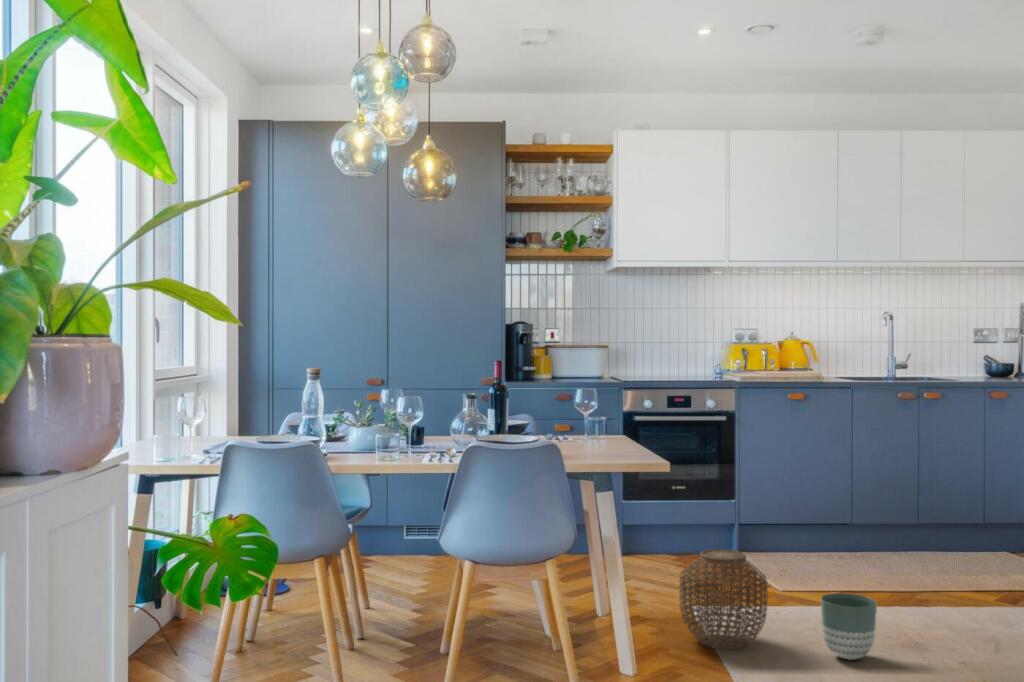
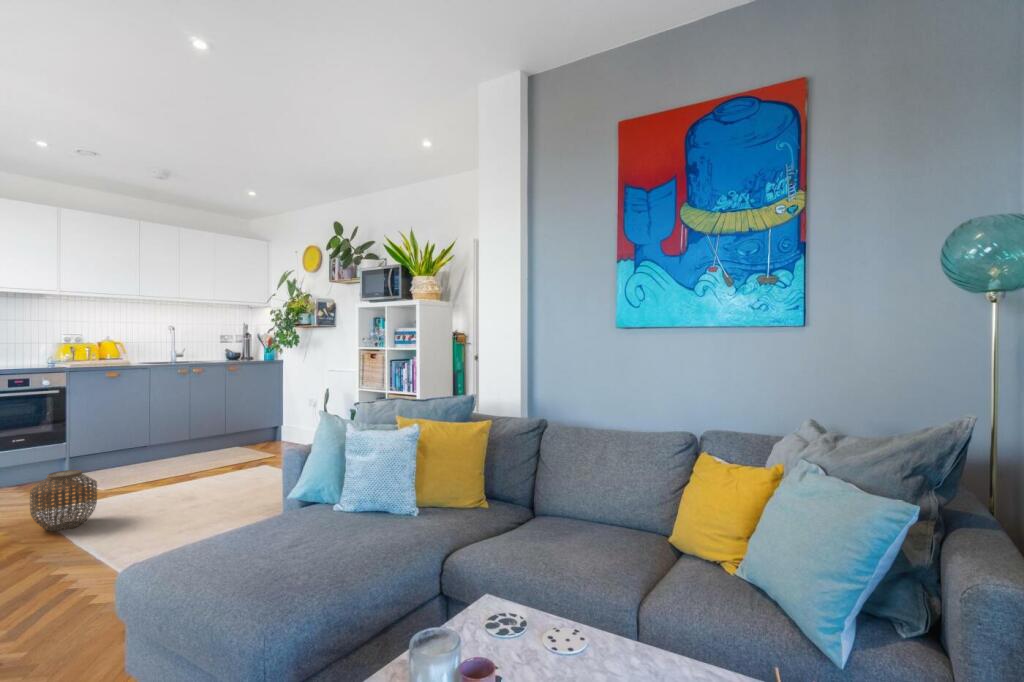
planter: present [821,593,877,660] -> none [133,480,167,515]

